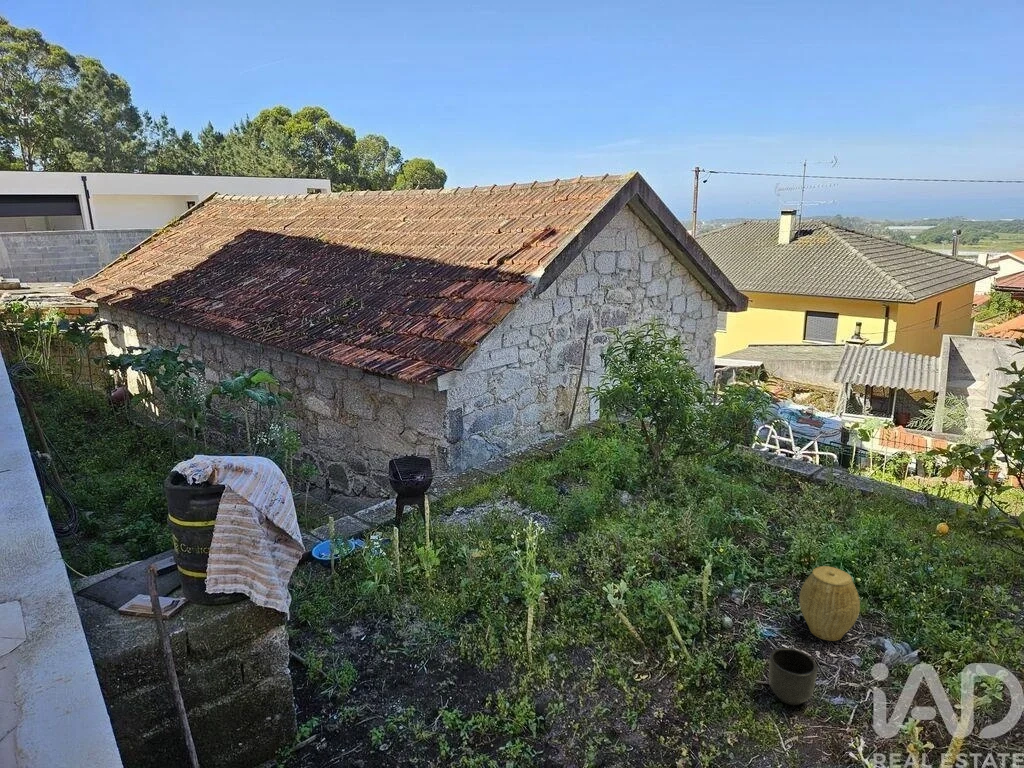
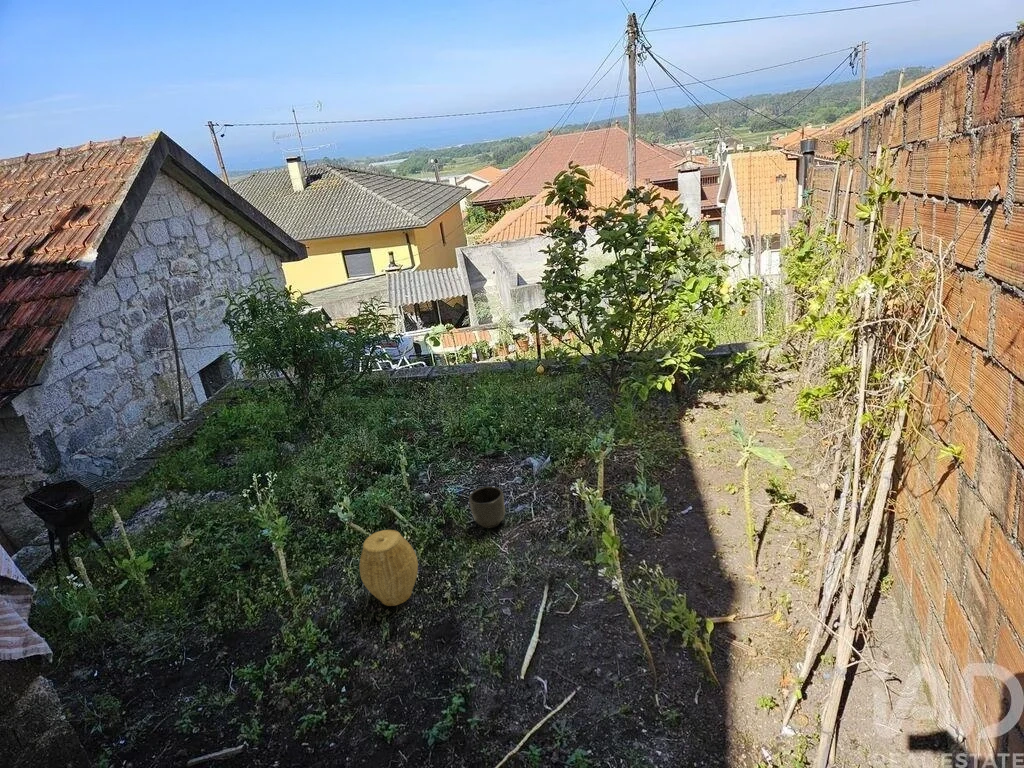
woven basket: present [799,566,860,641] -> present [359,530,418,606]

